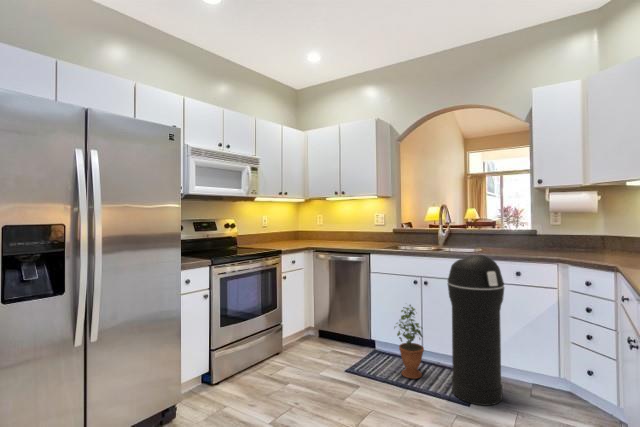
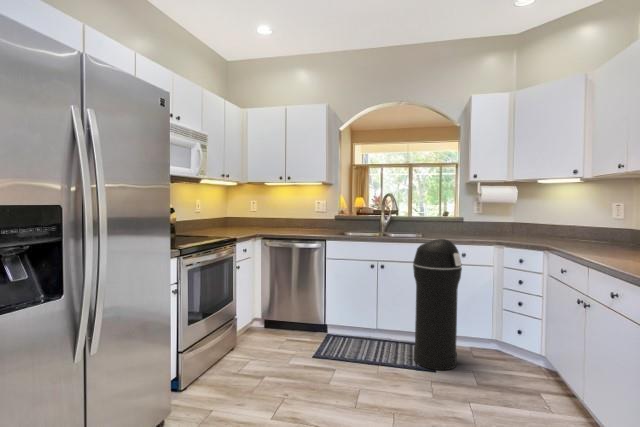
potted plant: present [394,305,424,379] -> none [360,286,386,356]

